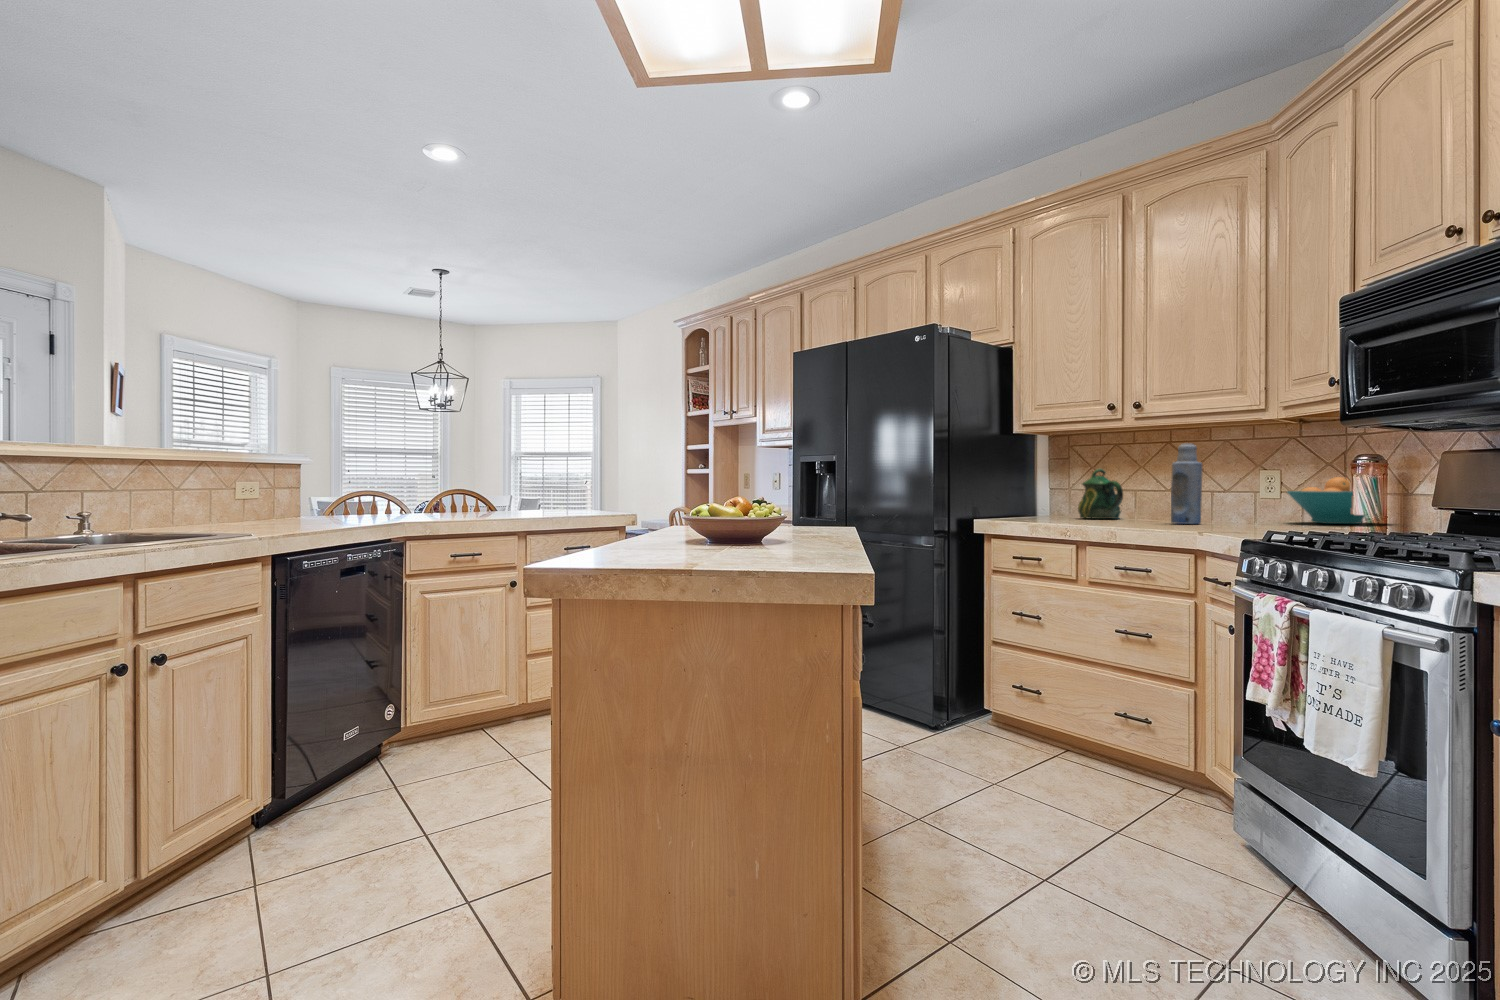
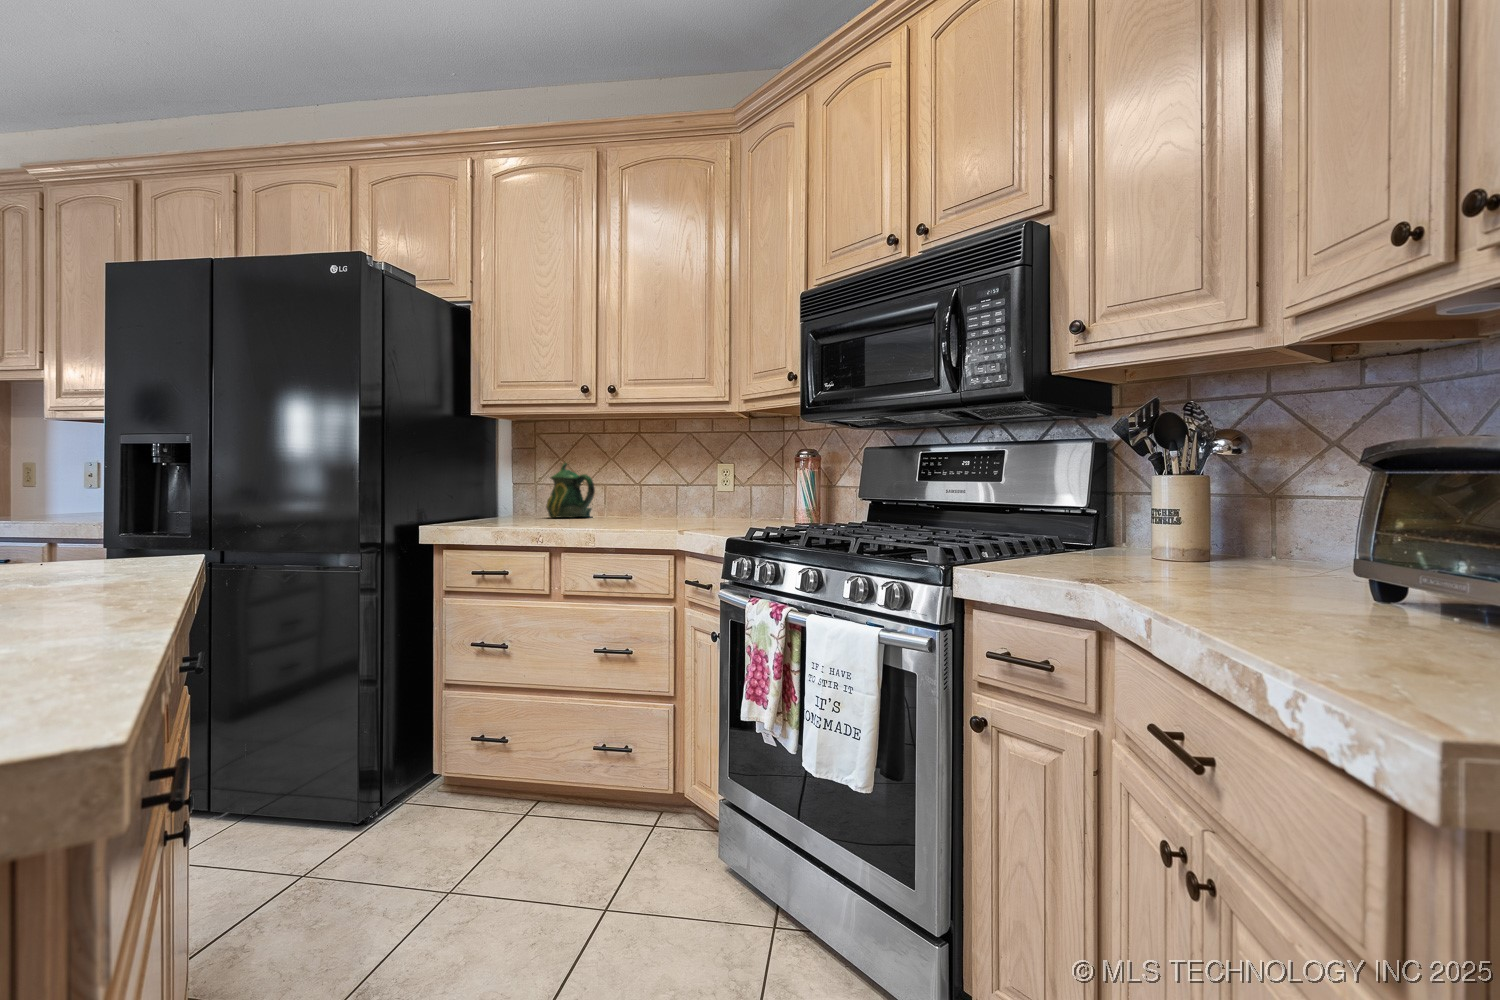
bottle: present [1171,443,1202,524] -> none [645,434,674,521]
fruit bowl: present [1287,477,1365,524] -> none [741,473,817,517]

